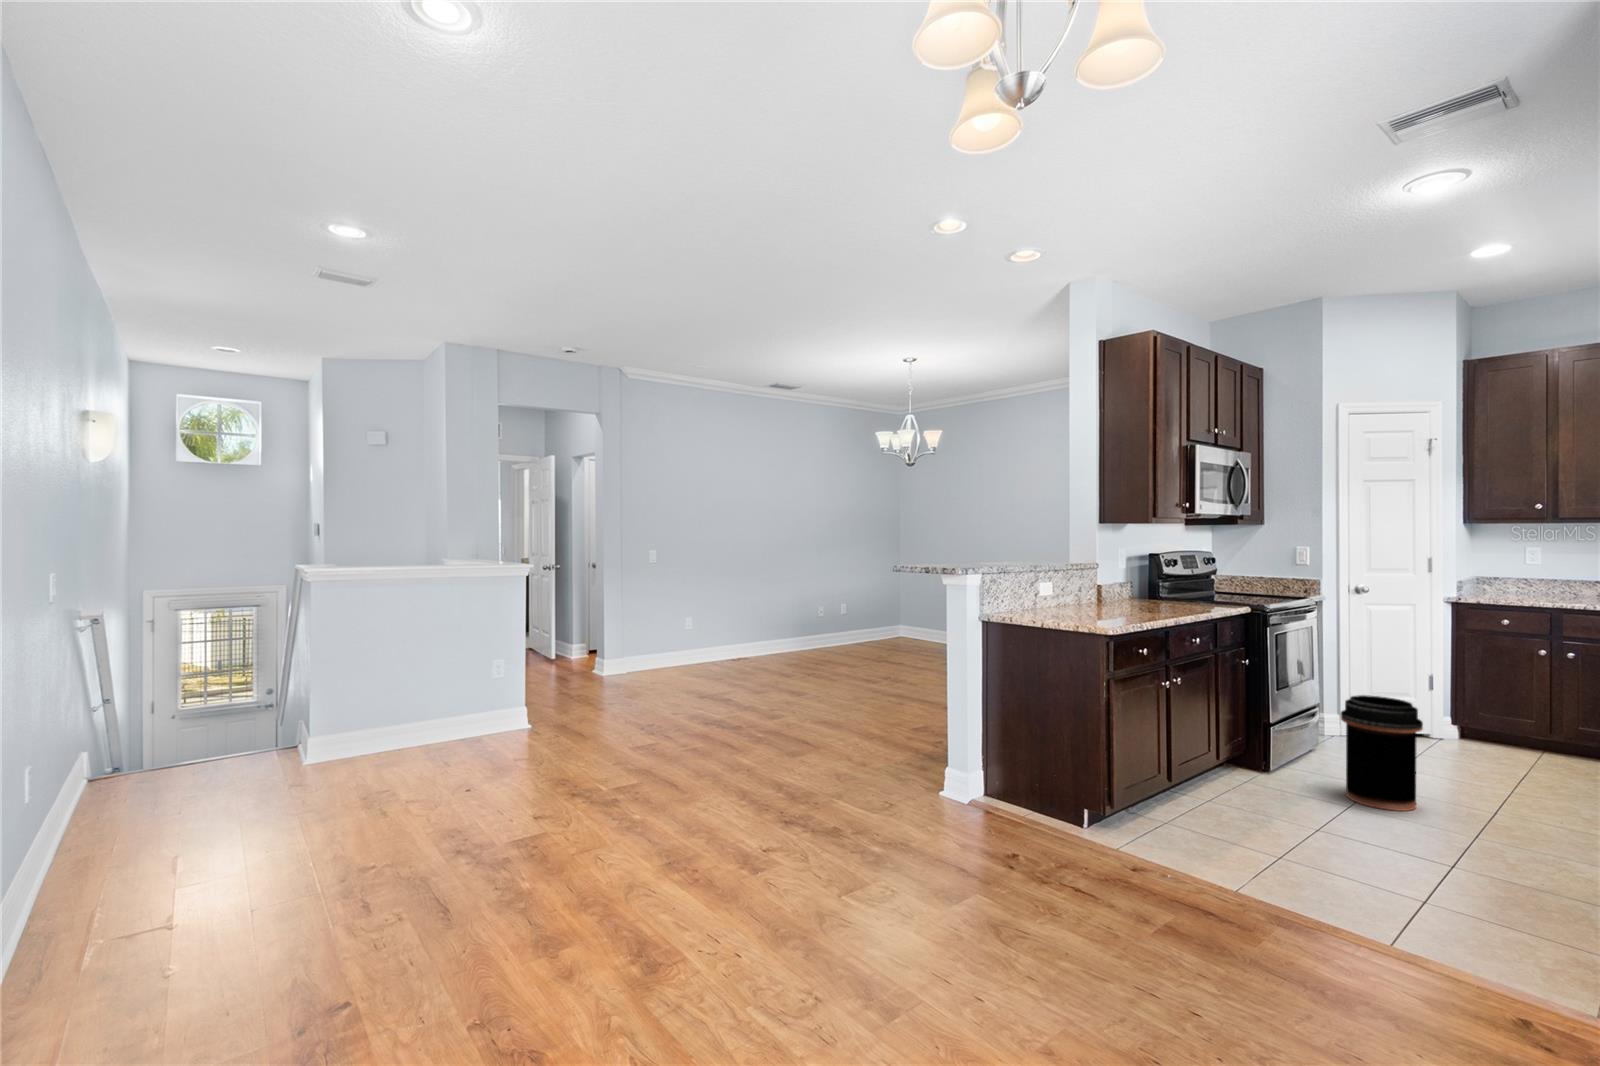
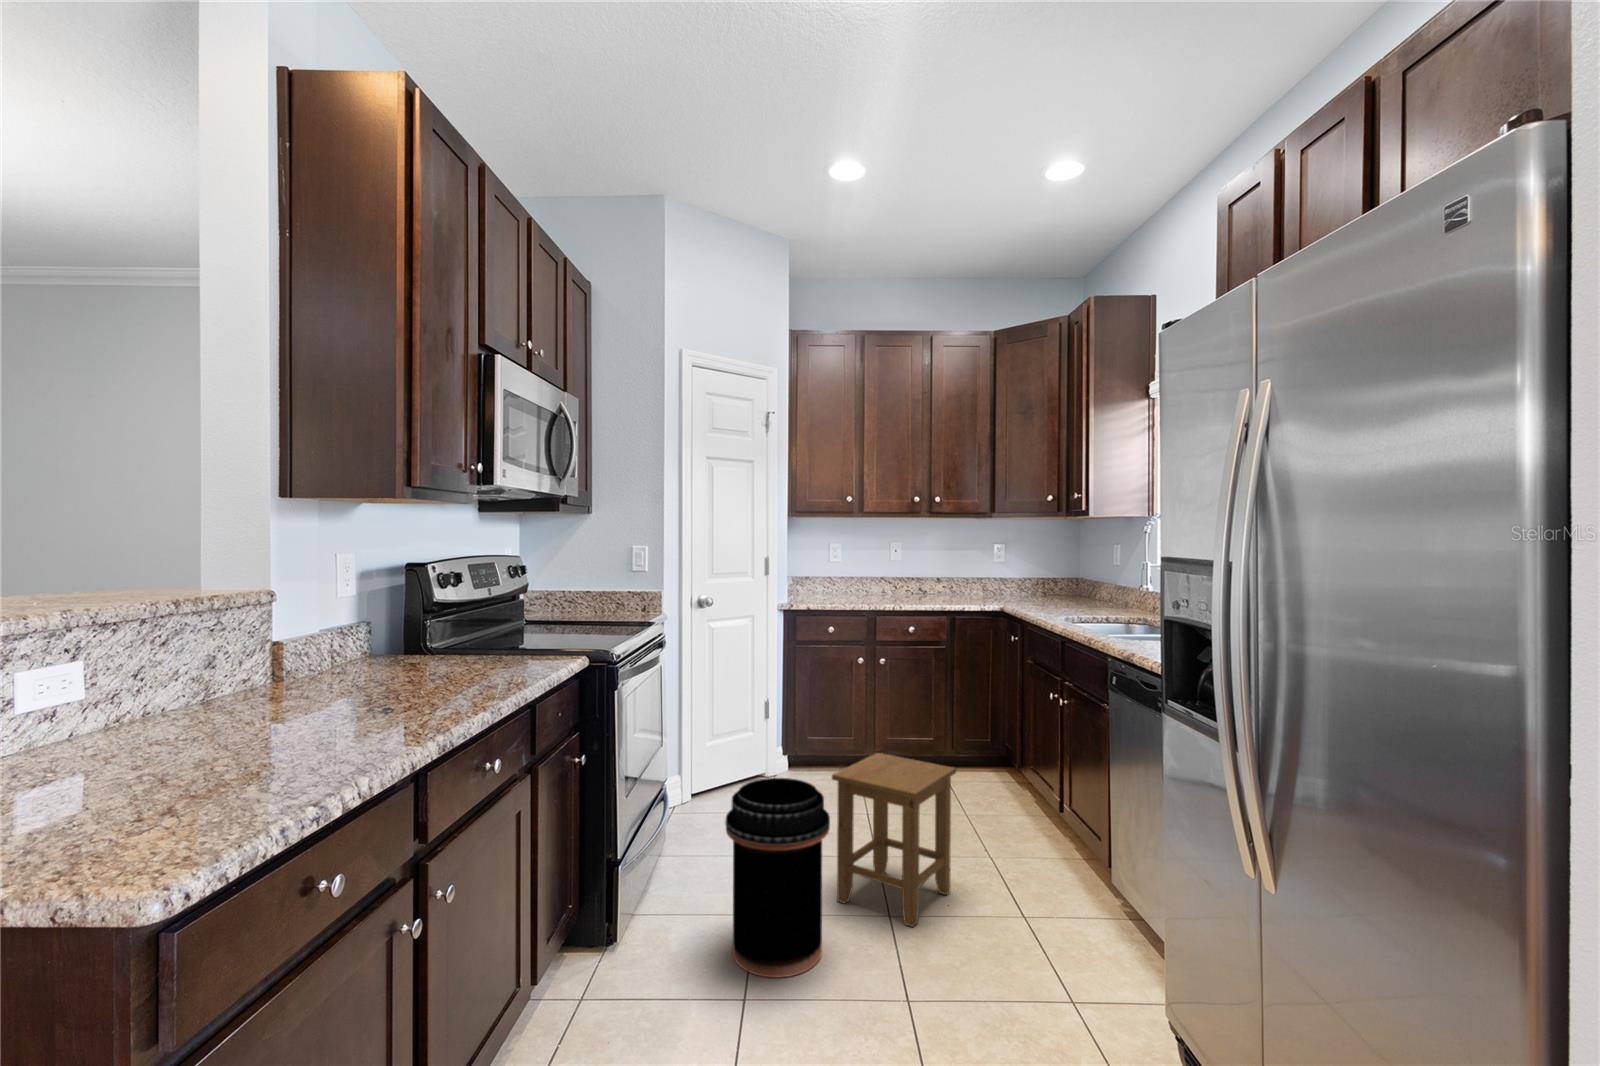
stool: none [1442,707,1572,820] -> present [832,753,956,927]

